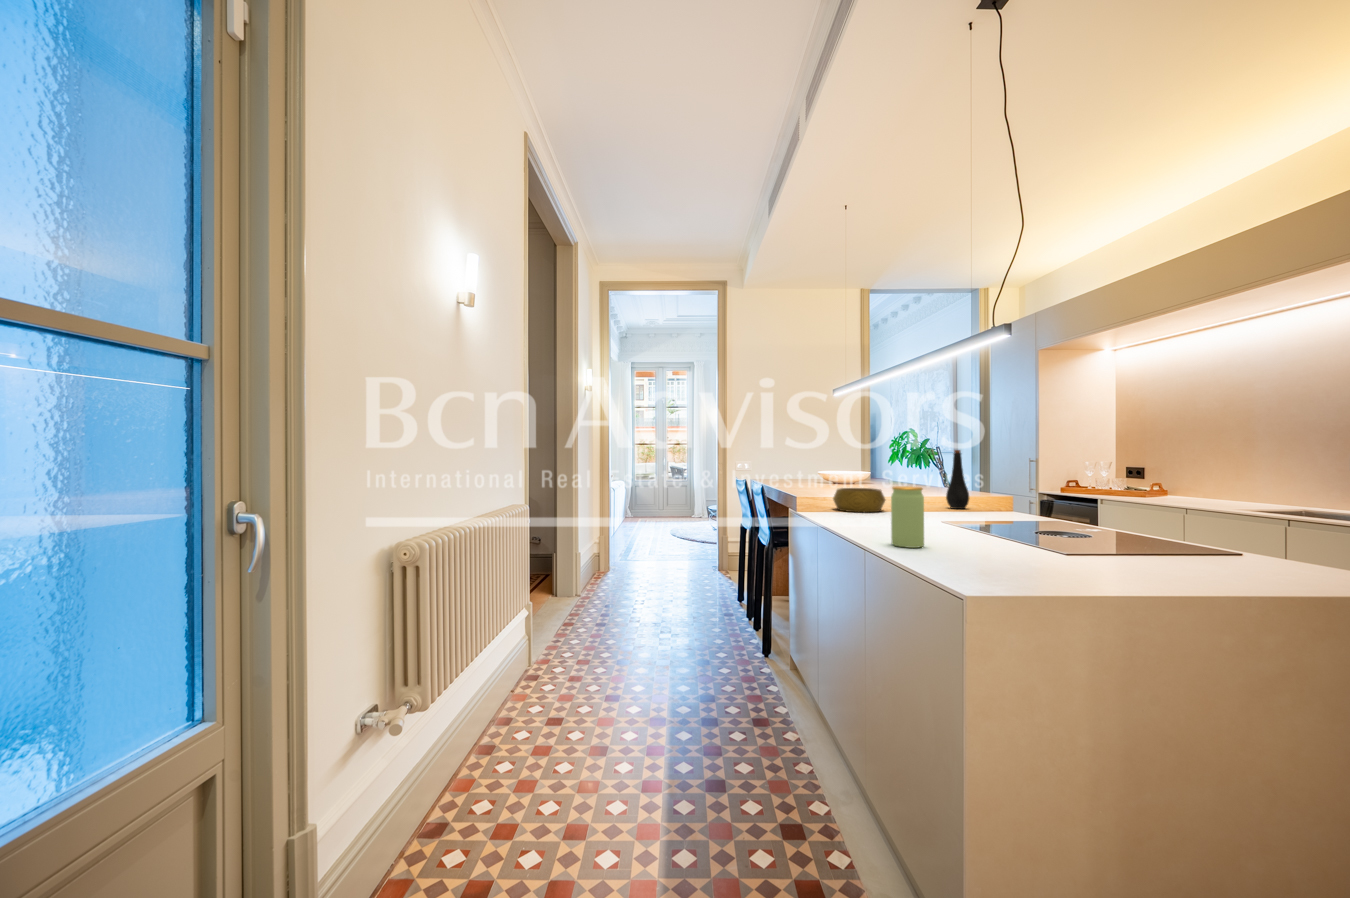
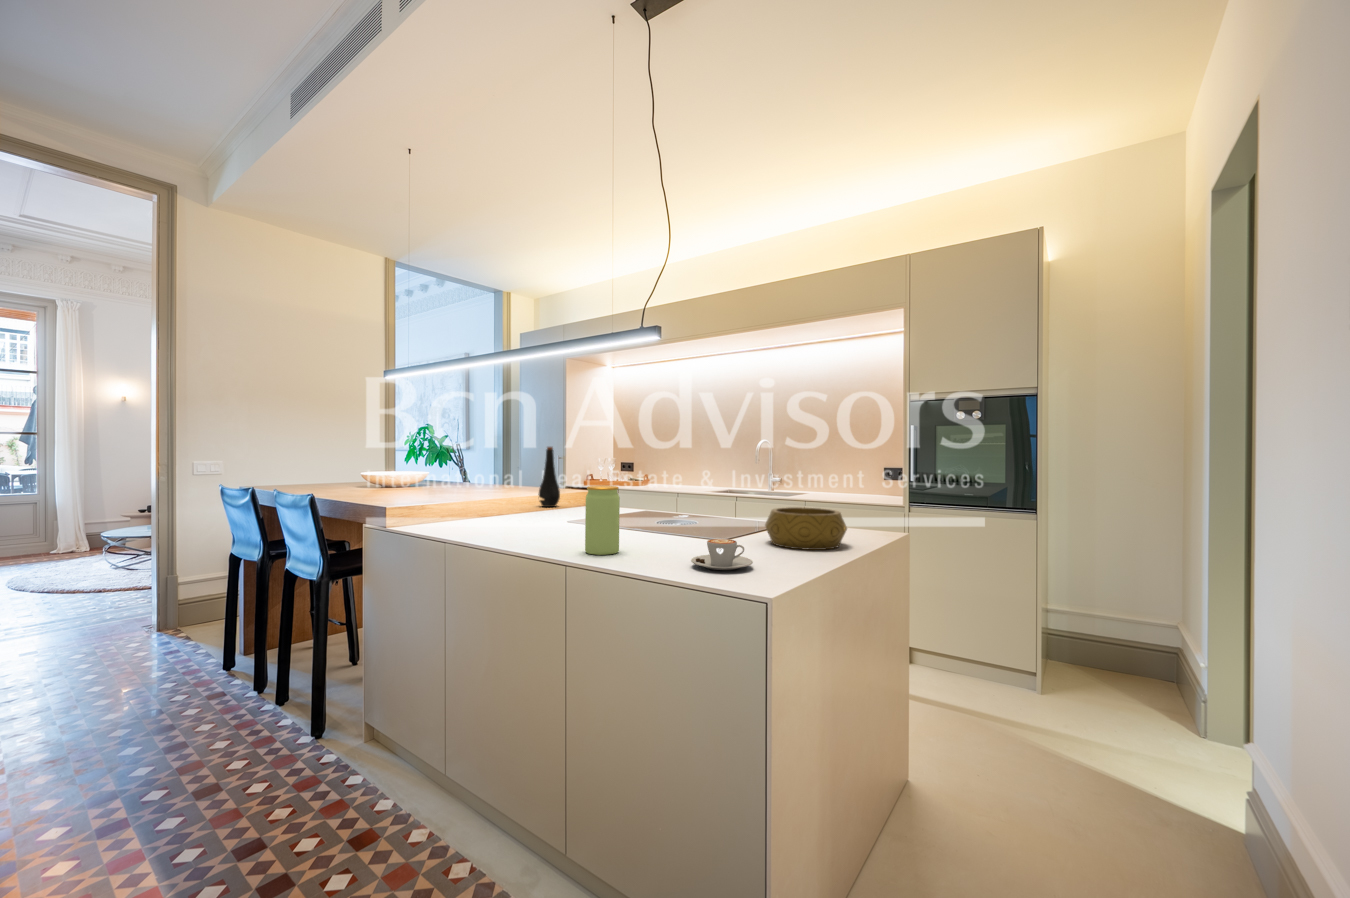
decorative bowl: present [833,488,885,512] -> present [765,507,847,550]
coffee cup: none [957,543,1029,575] -> present [691,539,753,570]

